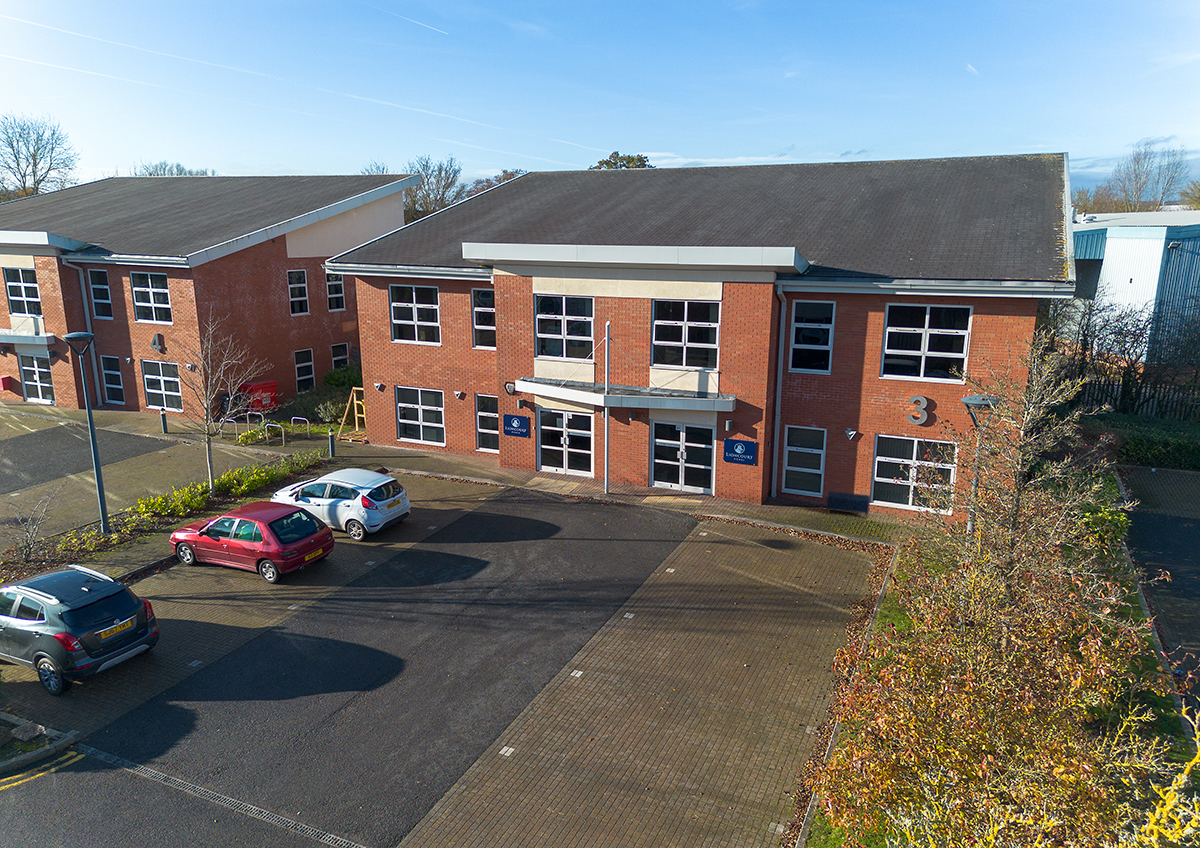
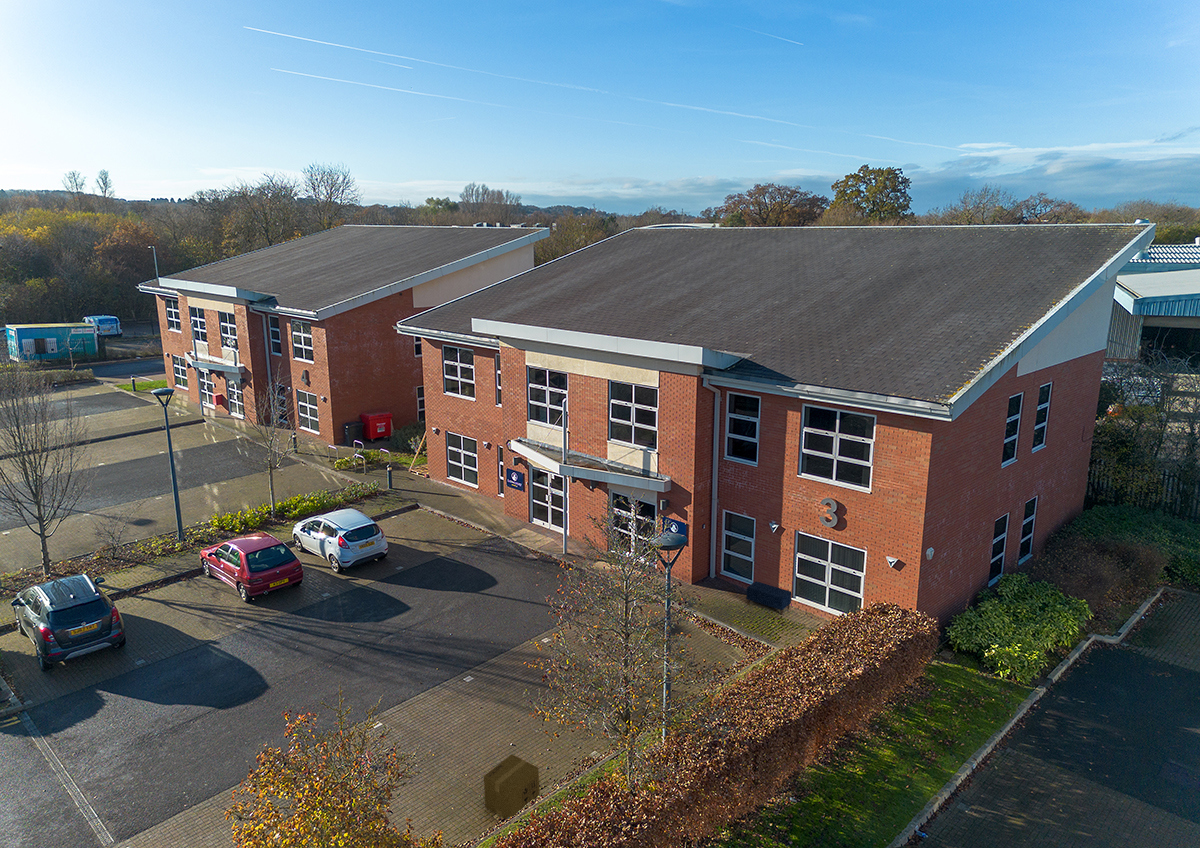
cardboard box: none [786,660,832,727] -> present [484,754,539,819]

